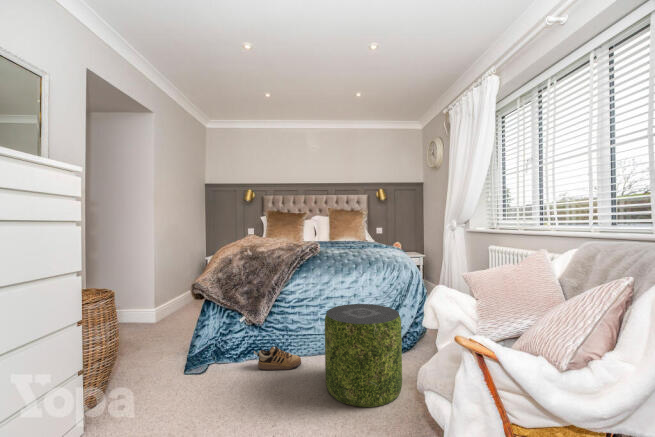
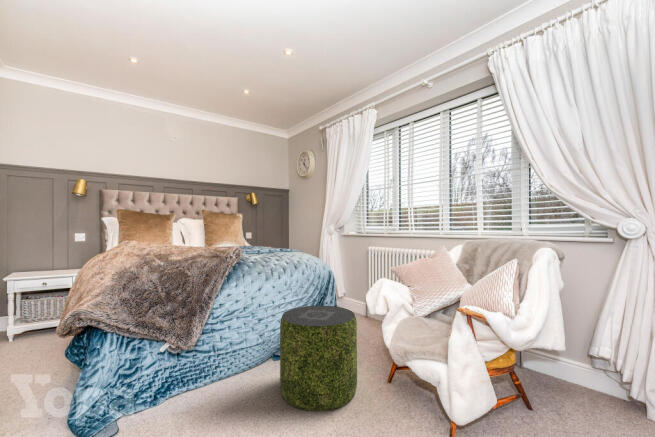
shoe: present [254,346,301,370] -> none [178,373,237,406]

